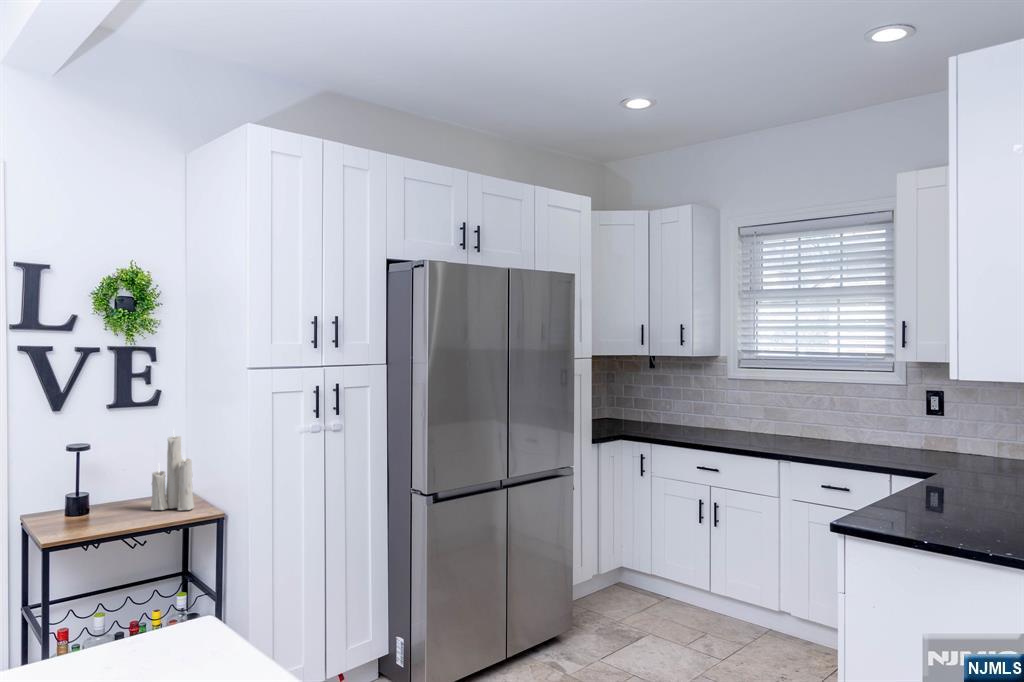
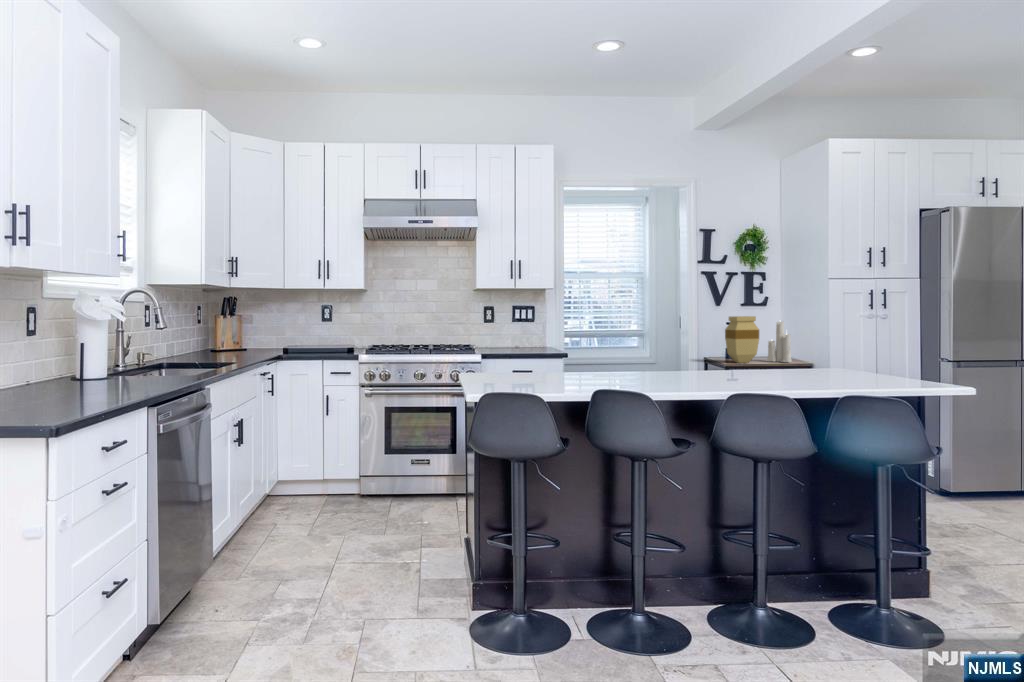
vase: none [57,433,125,527] -> present [725,316,759,363]

